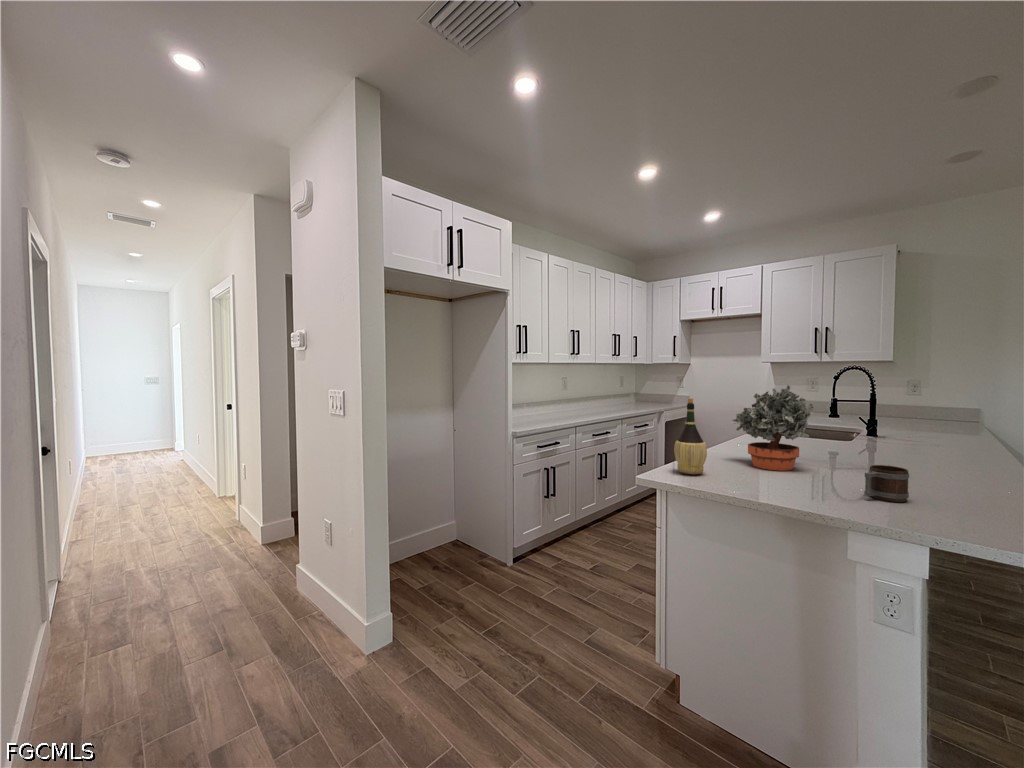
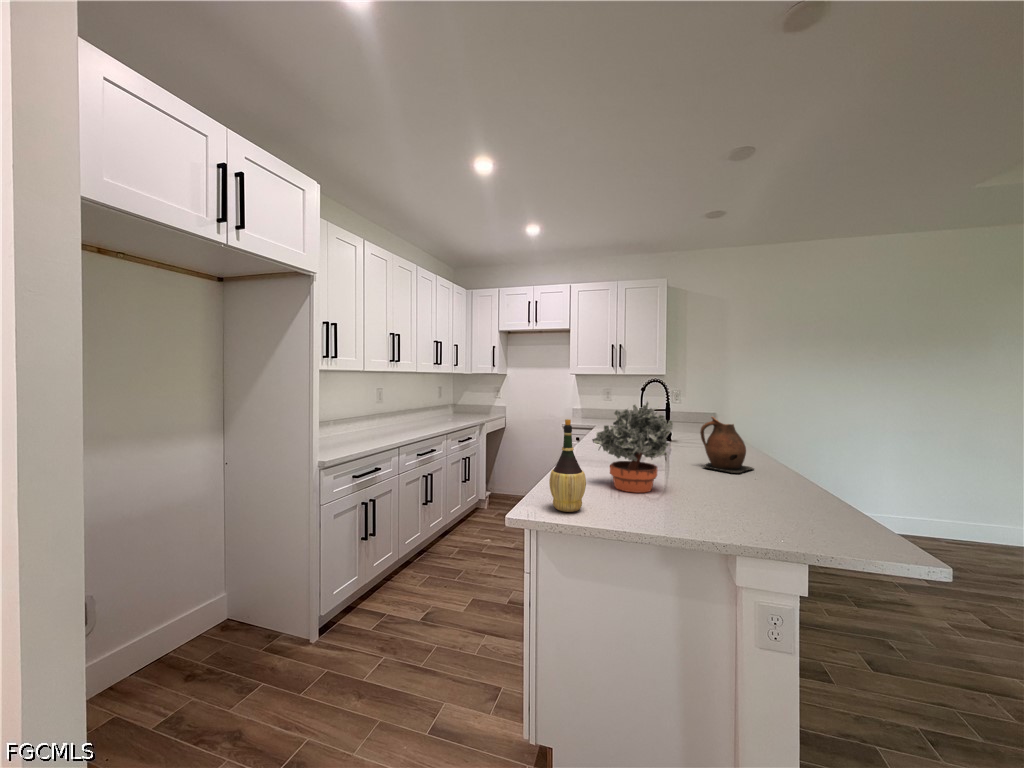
ceramic pitcher: none [882,405,958,467] -> present [700,417,754,473]
mug: present [864,465,909,502] -> none [742,485,777,524]

